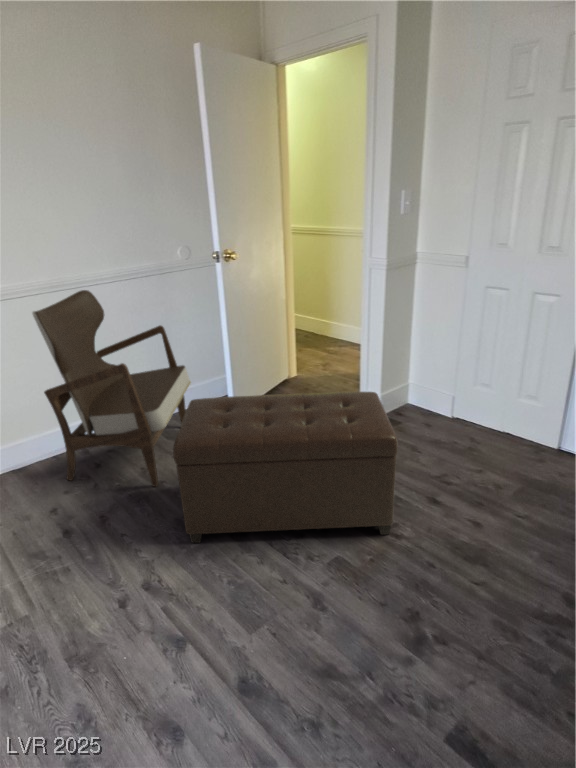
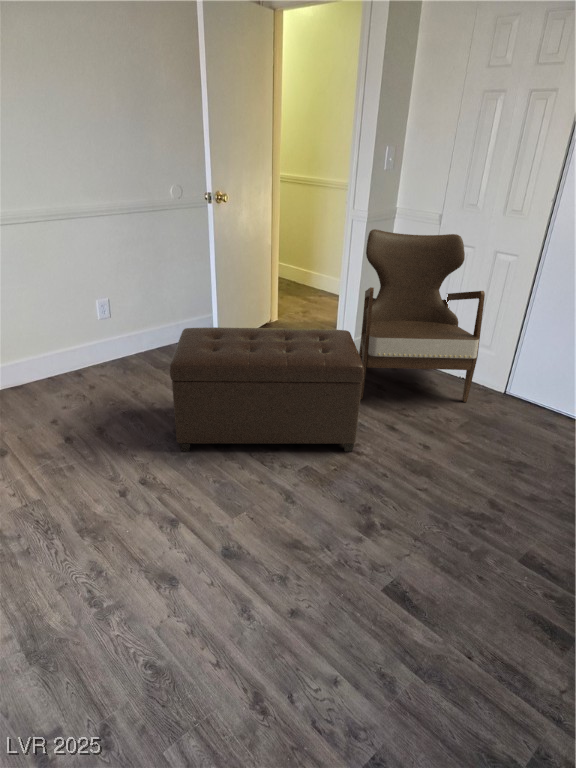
armchair: present [33,290,191,486] -> present [359,229,485,402]

